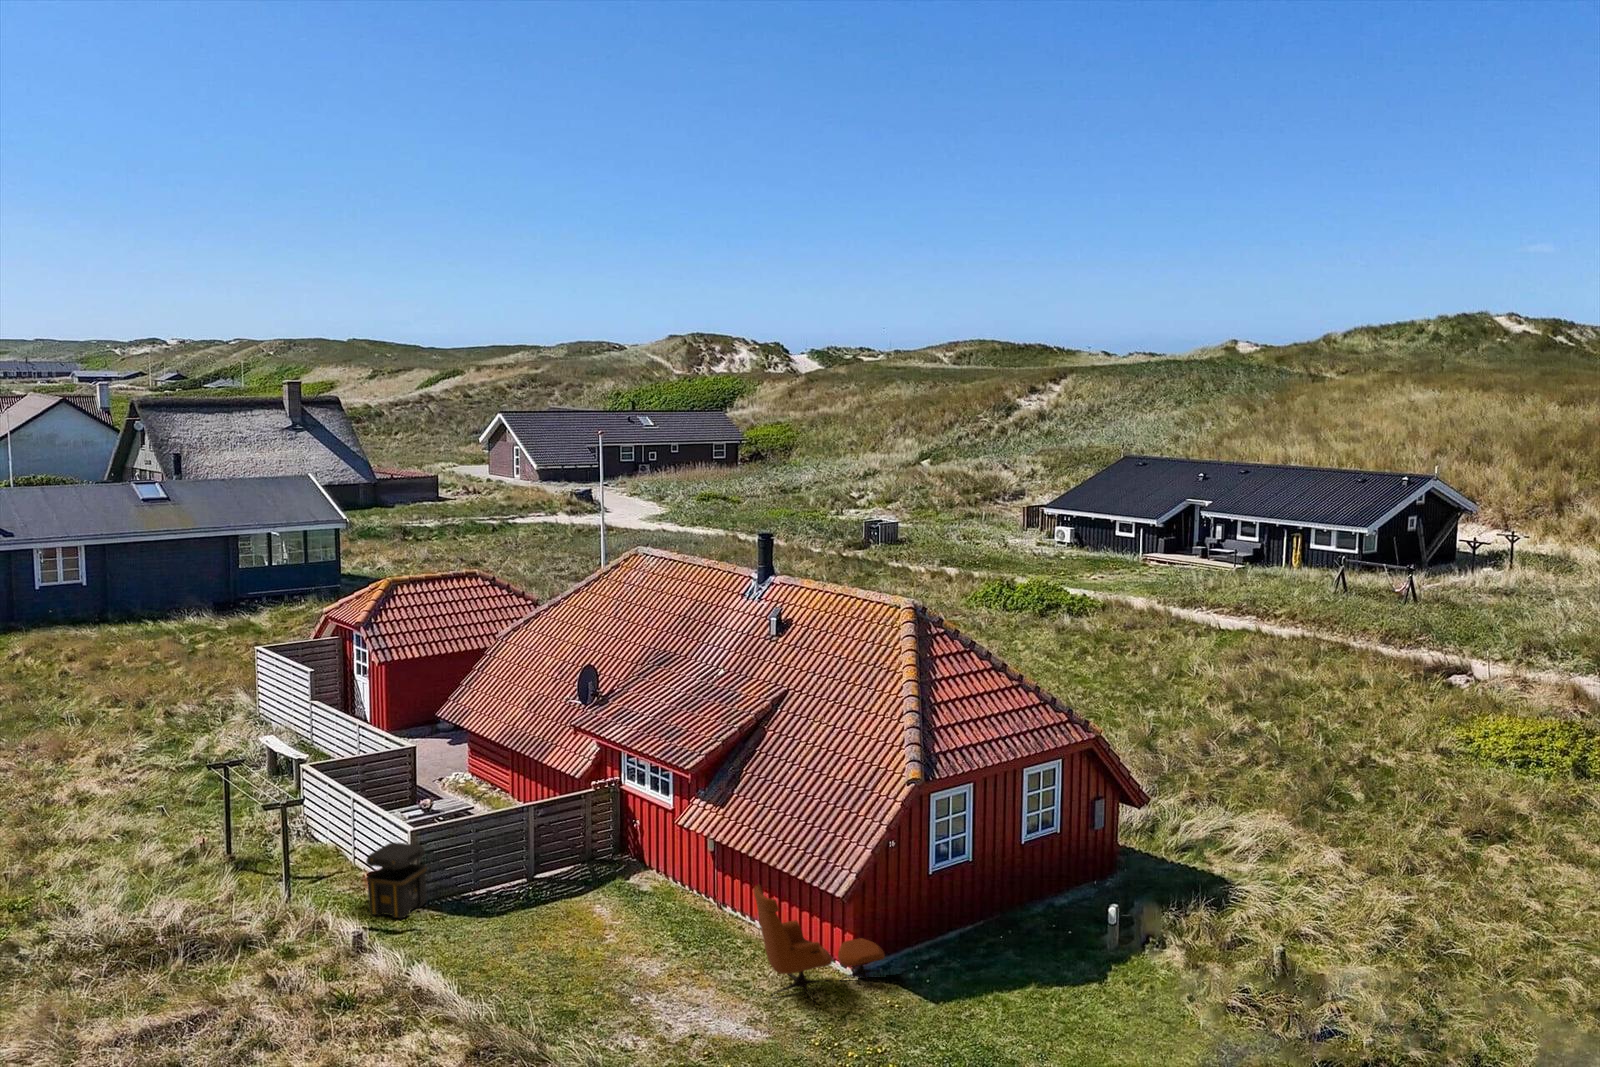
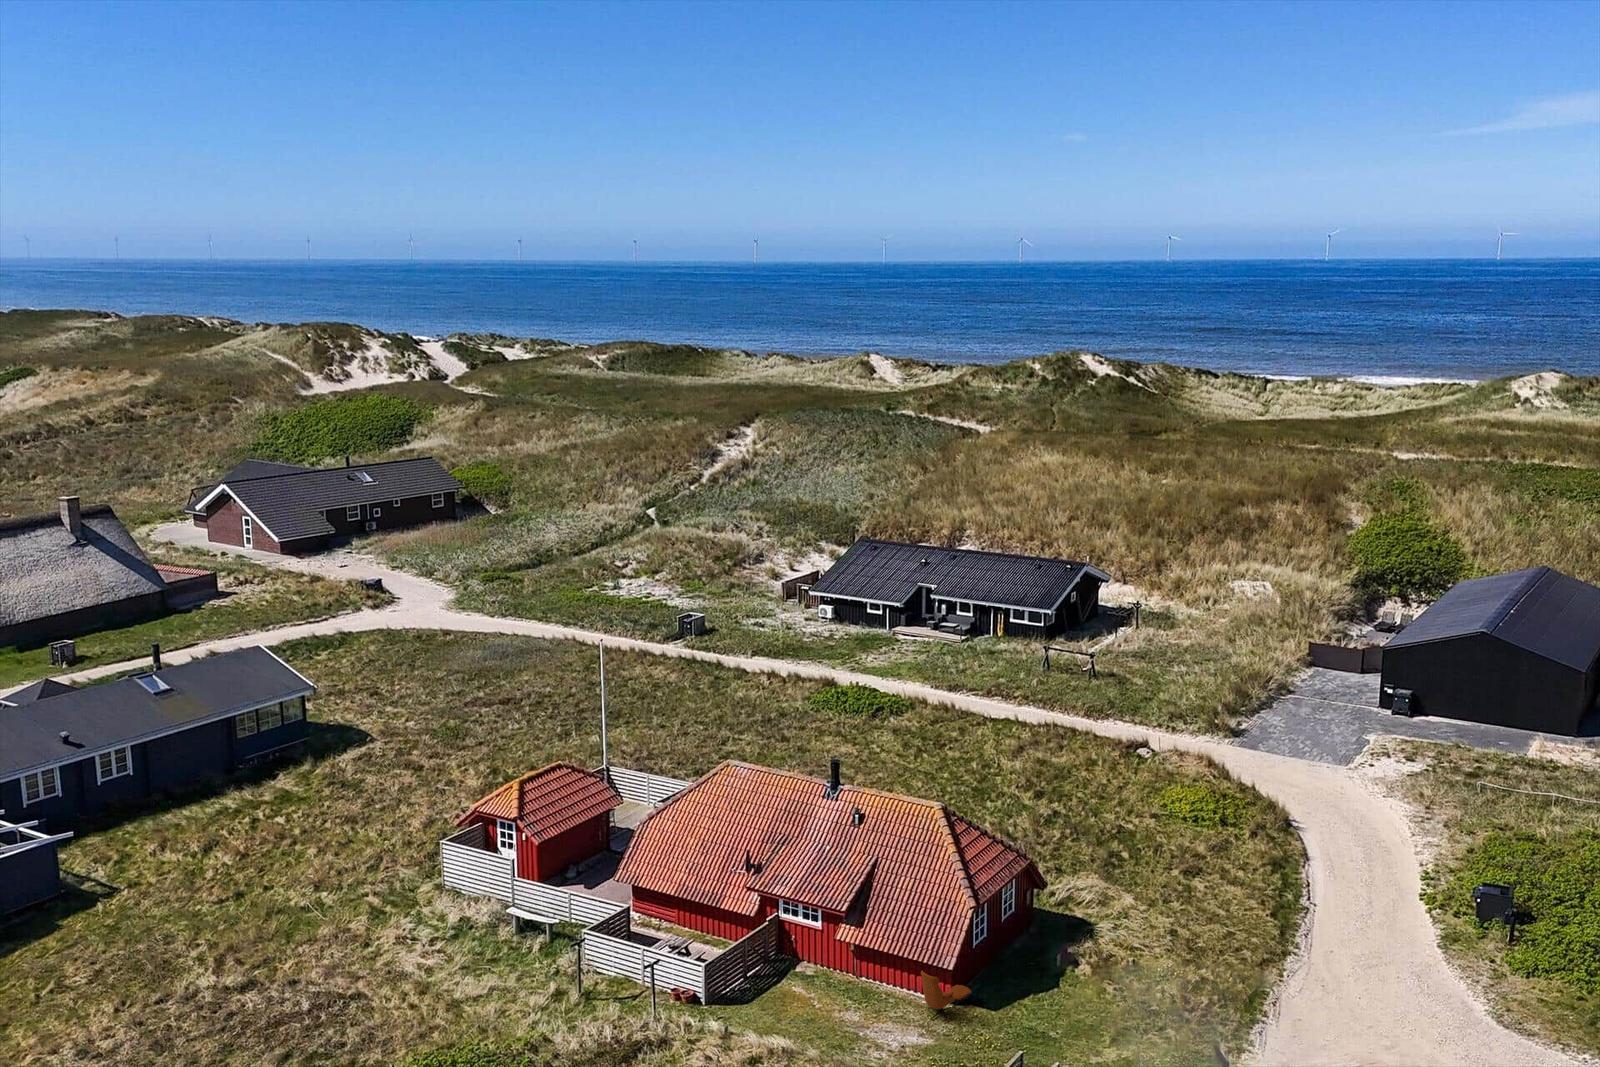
toolbox: present [366,842,427,919] -> none [692,975,717,1017]

